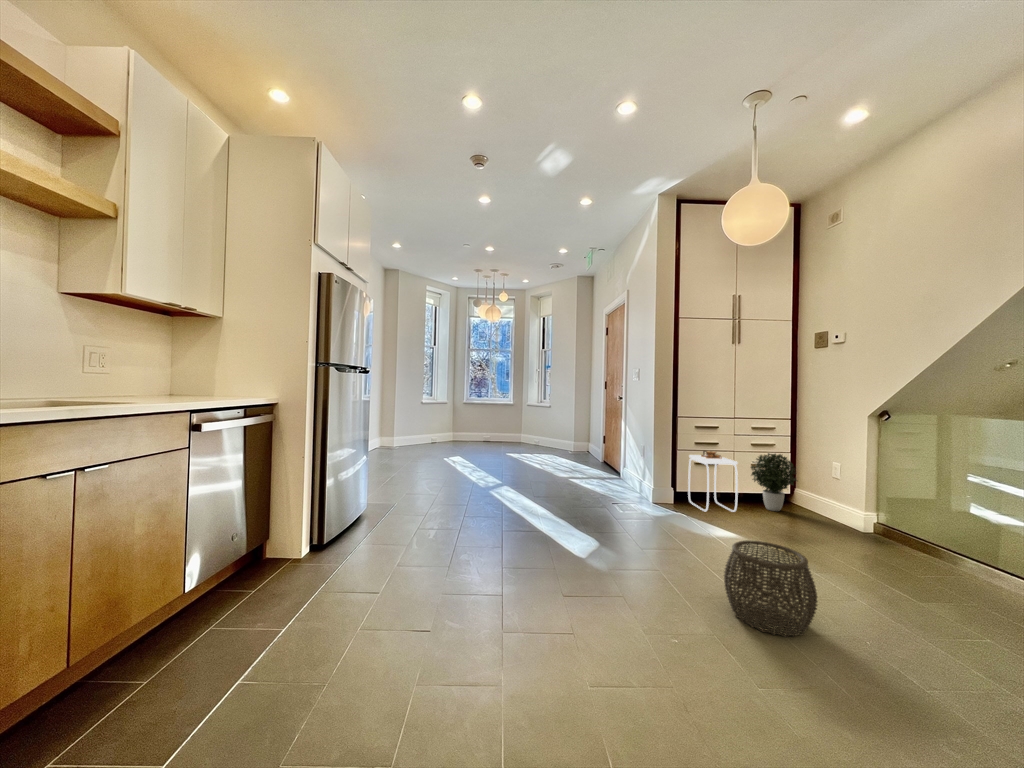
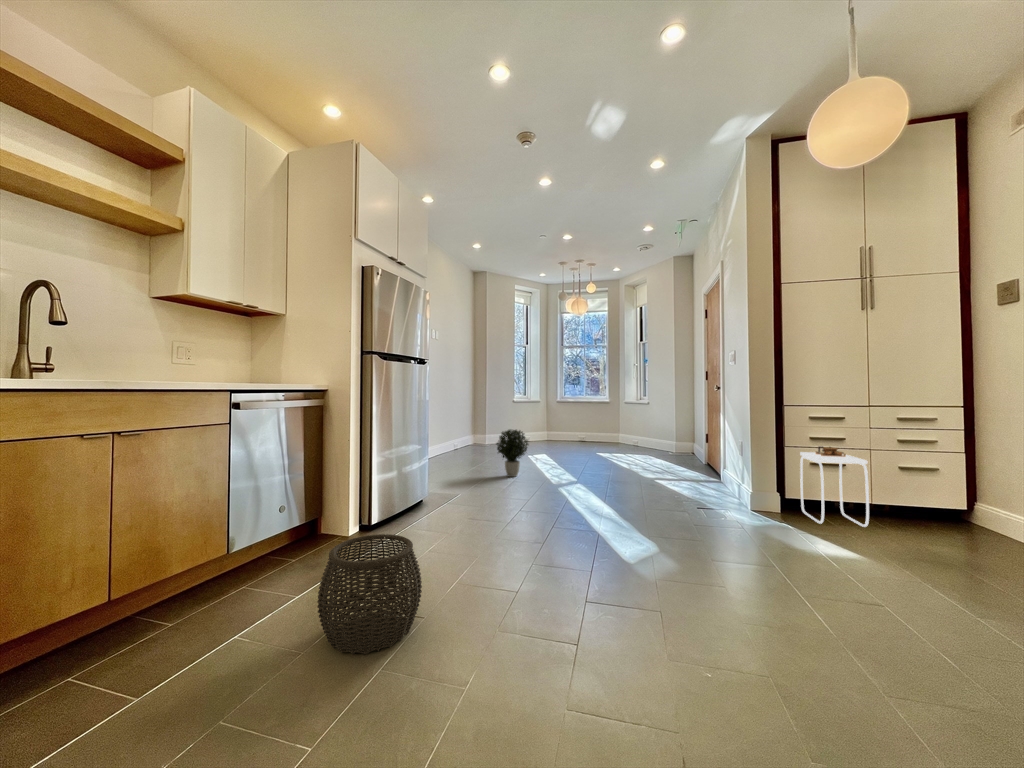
potted plant: present [751,453,797,511] -> present [496,430,528,477]
woven basket: present [724,540,817,637] -> present [317,534,422,654]

